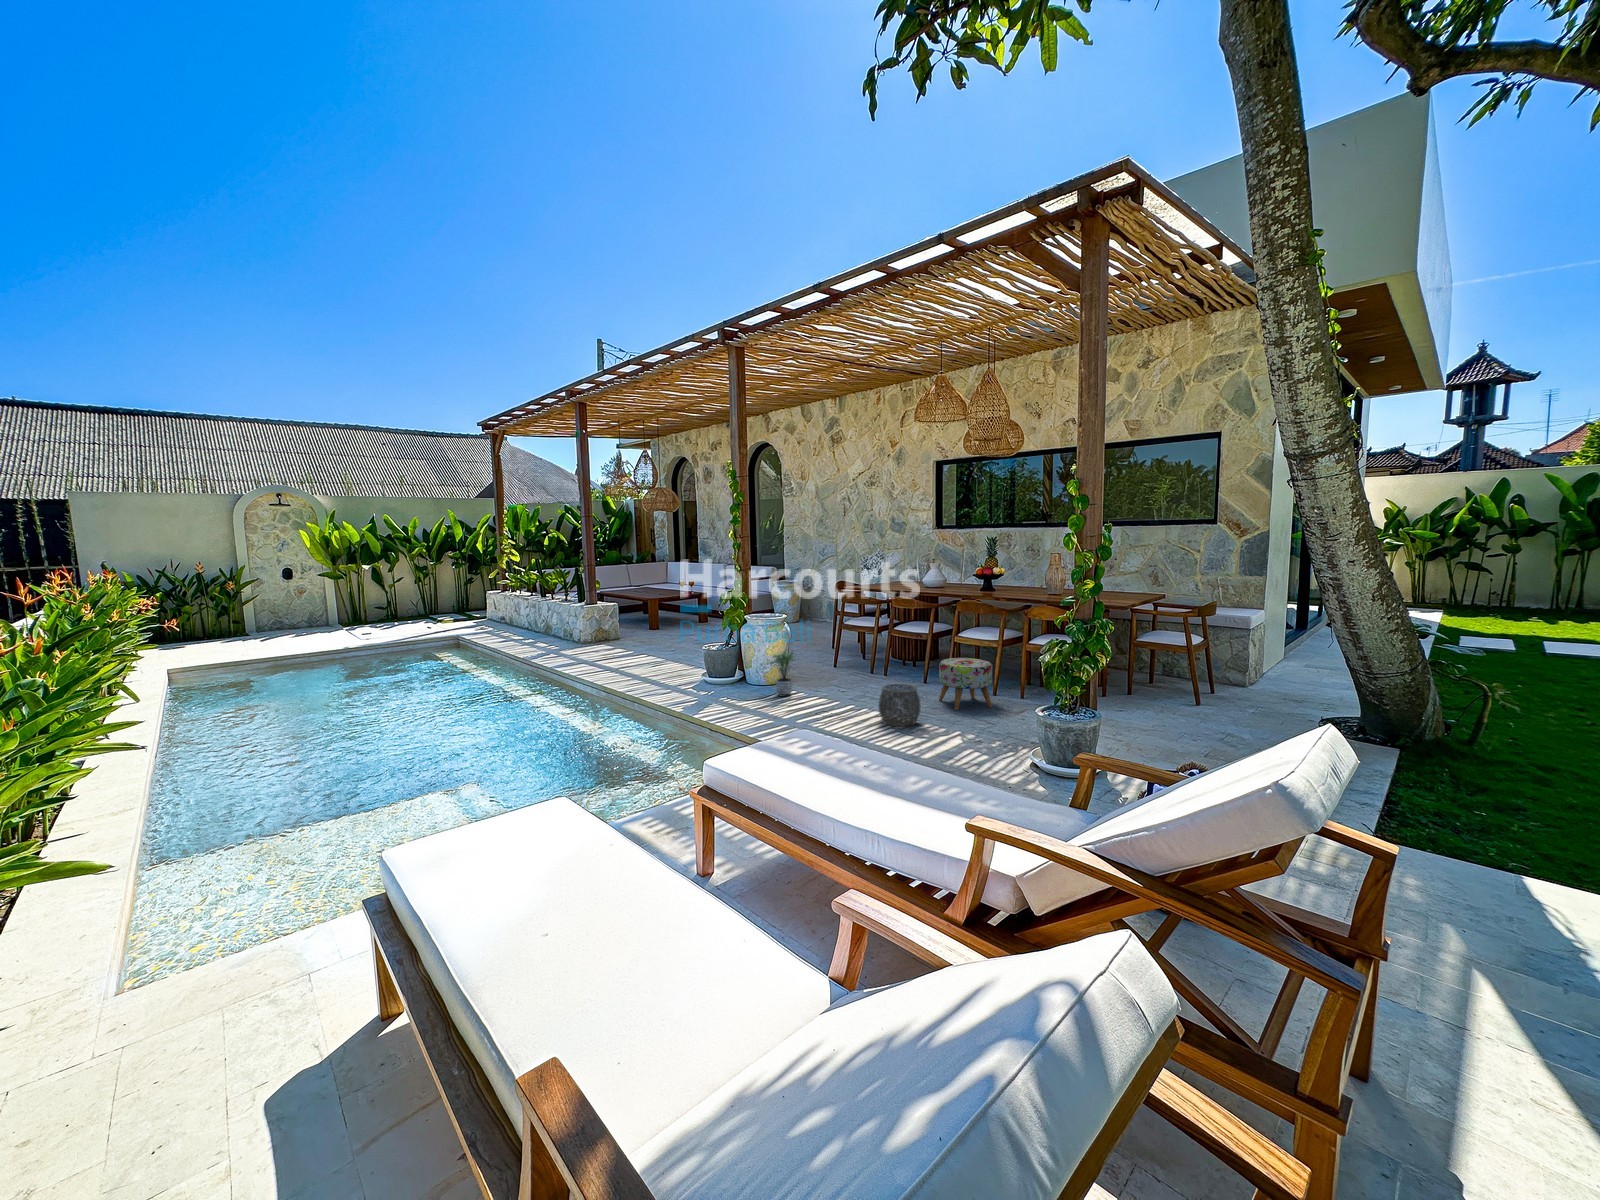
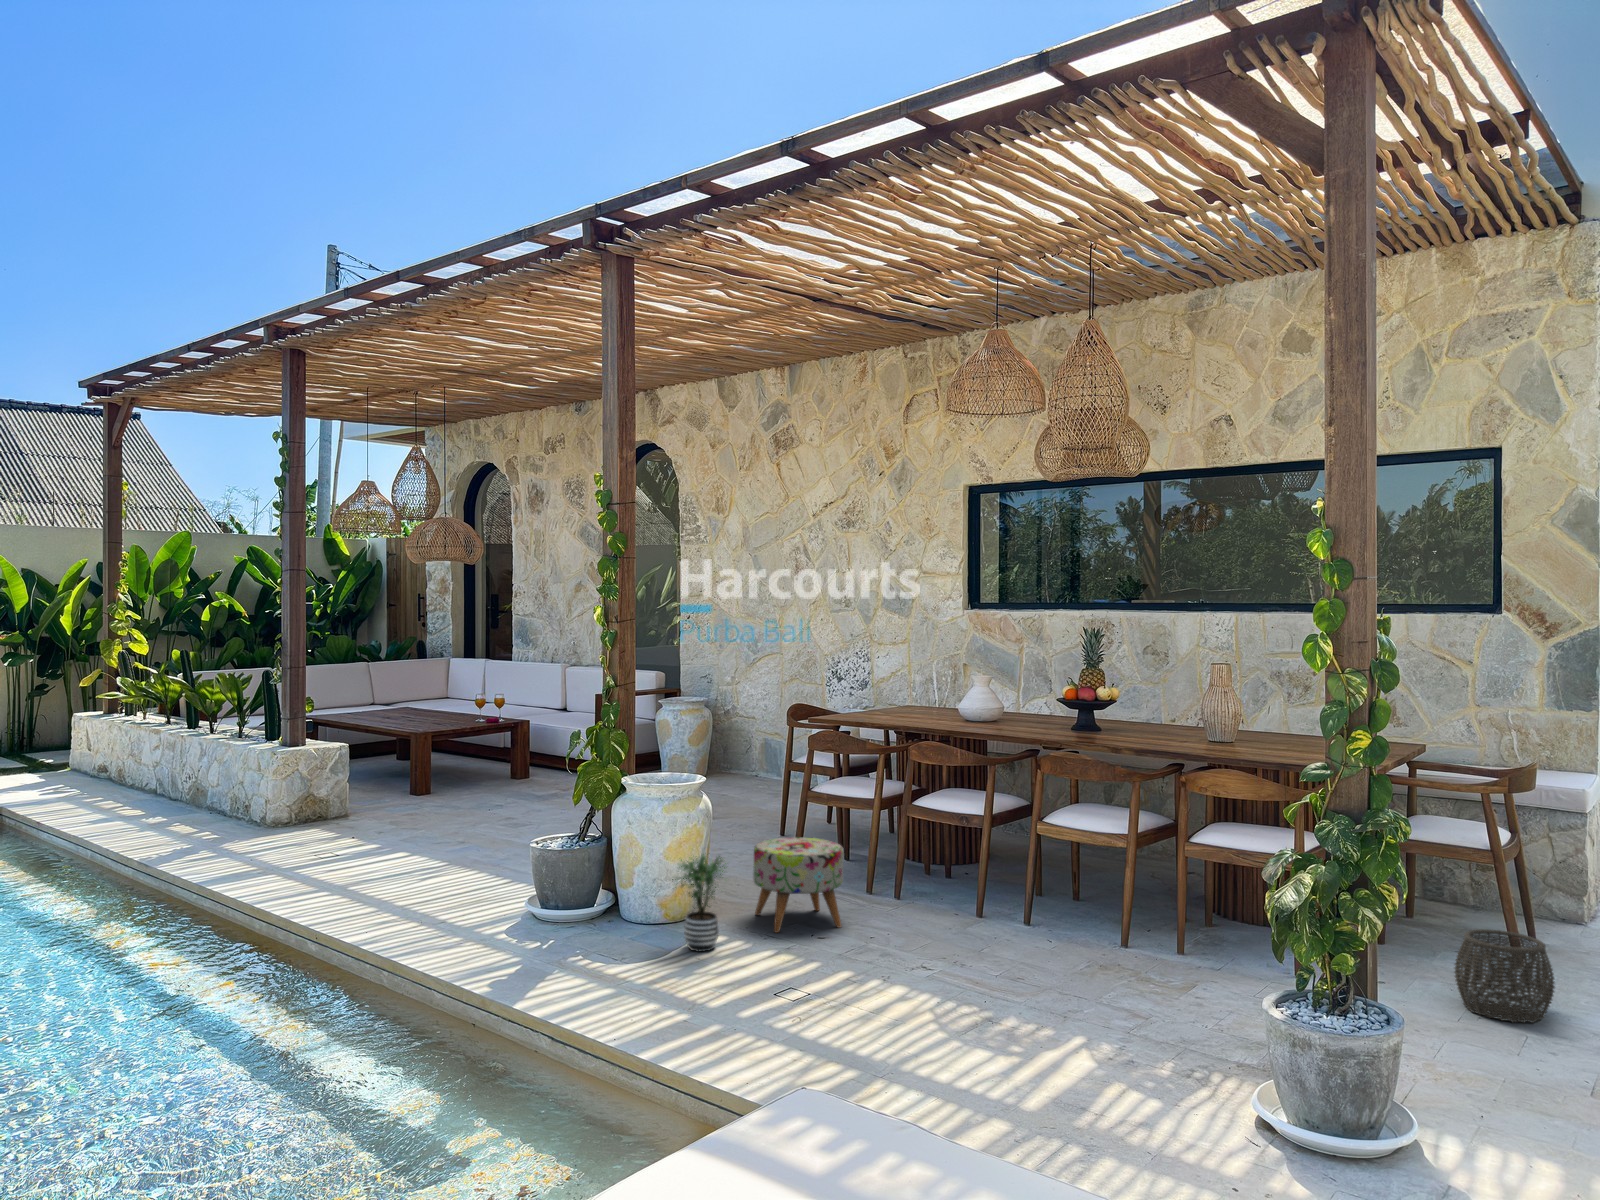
ottoman: present [939,658,992,710] -> present [753,837,844,933]
woven basket: present [879,684,920,727] -> present [1454,929,1555,1023]

